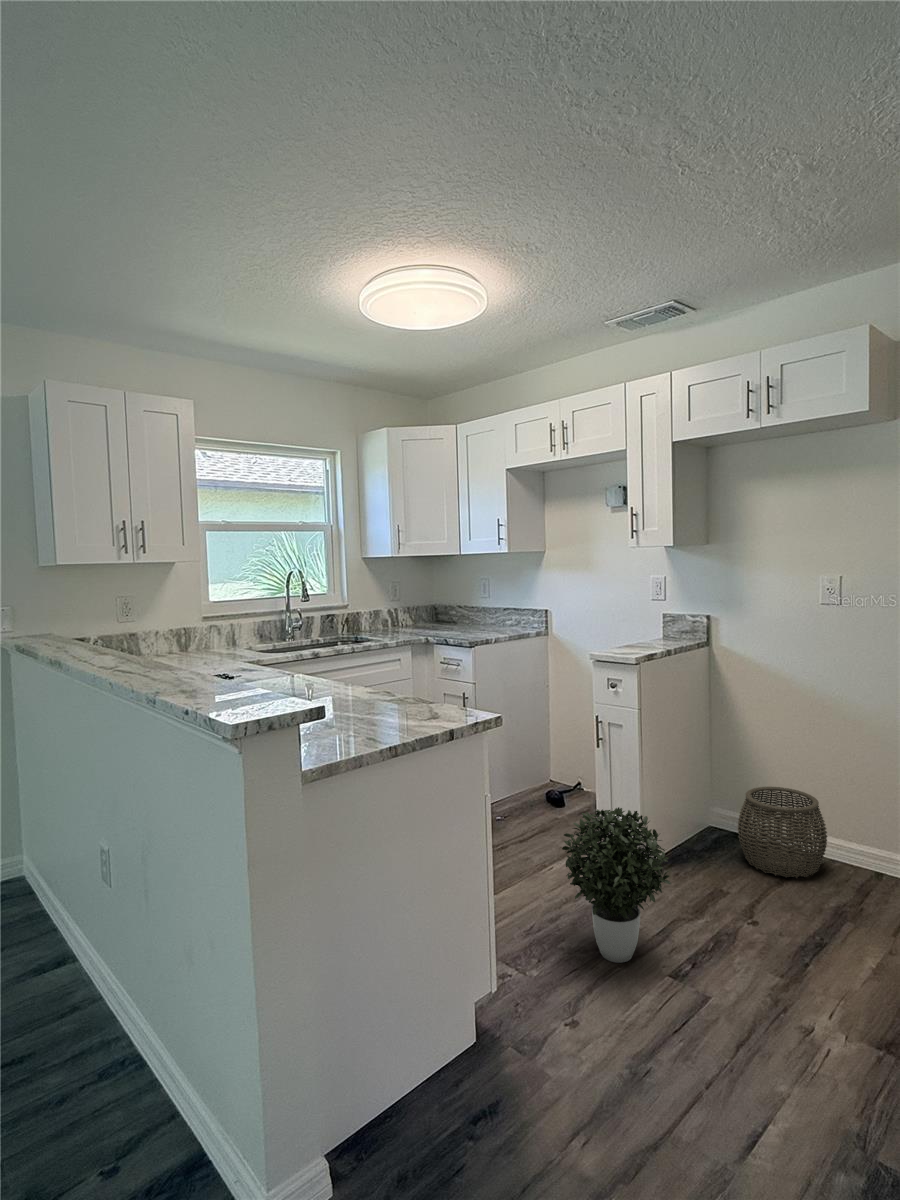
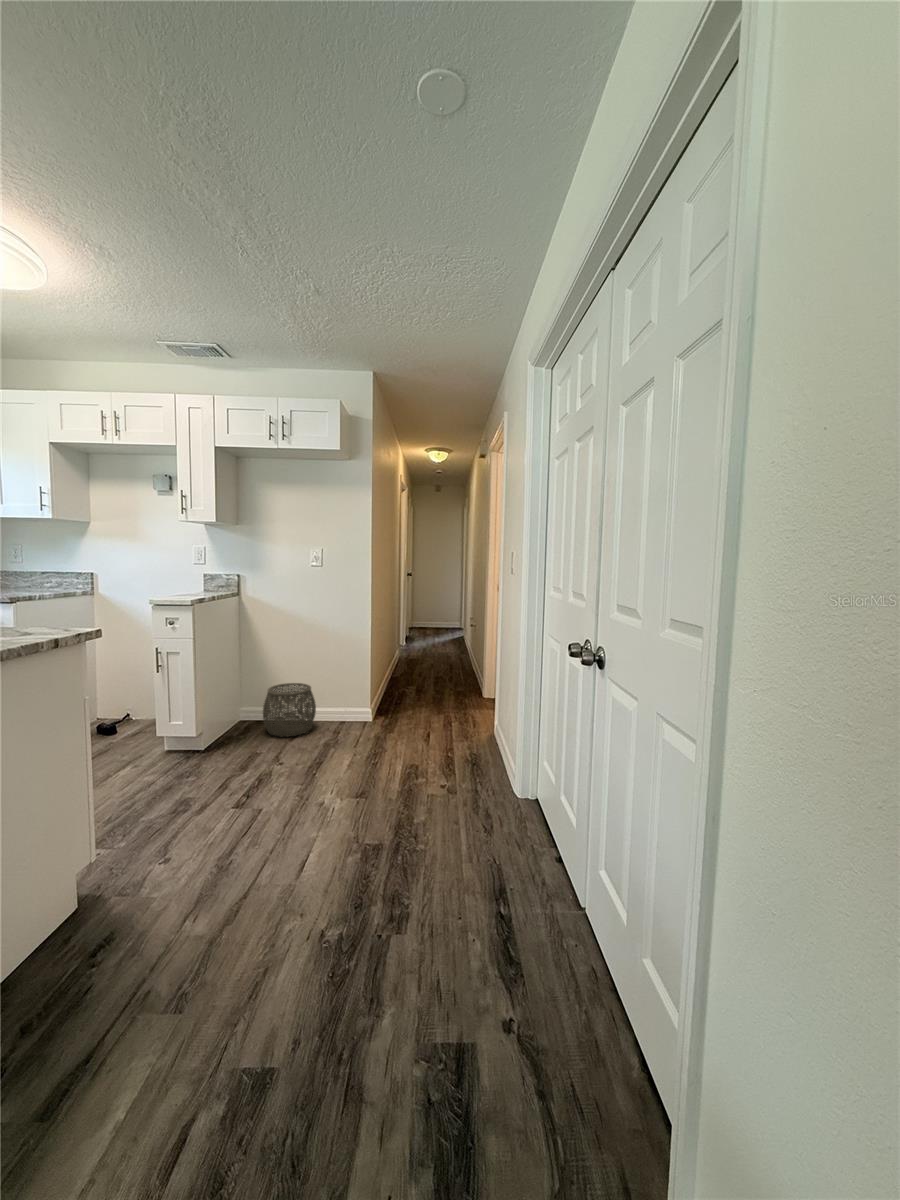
potted plant: present [562,807,671,963] -> none [142,703,232,817]

